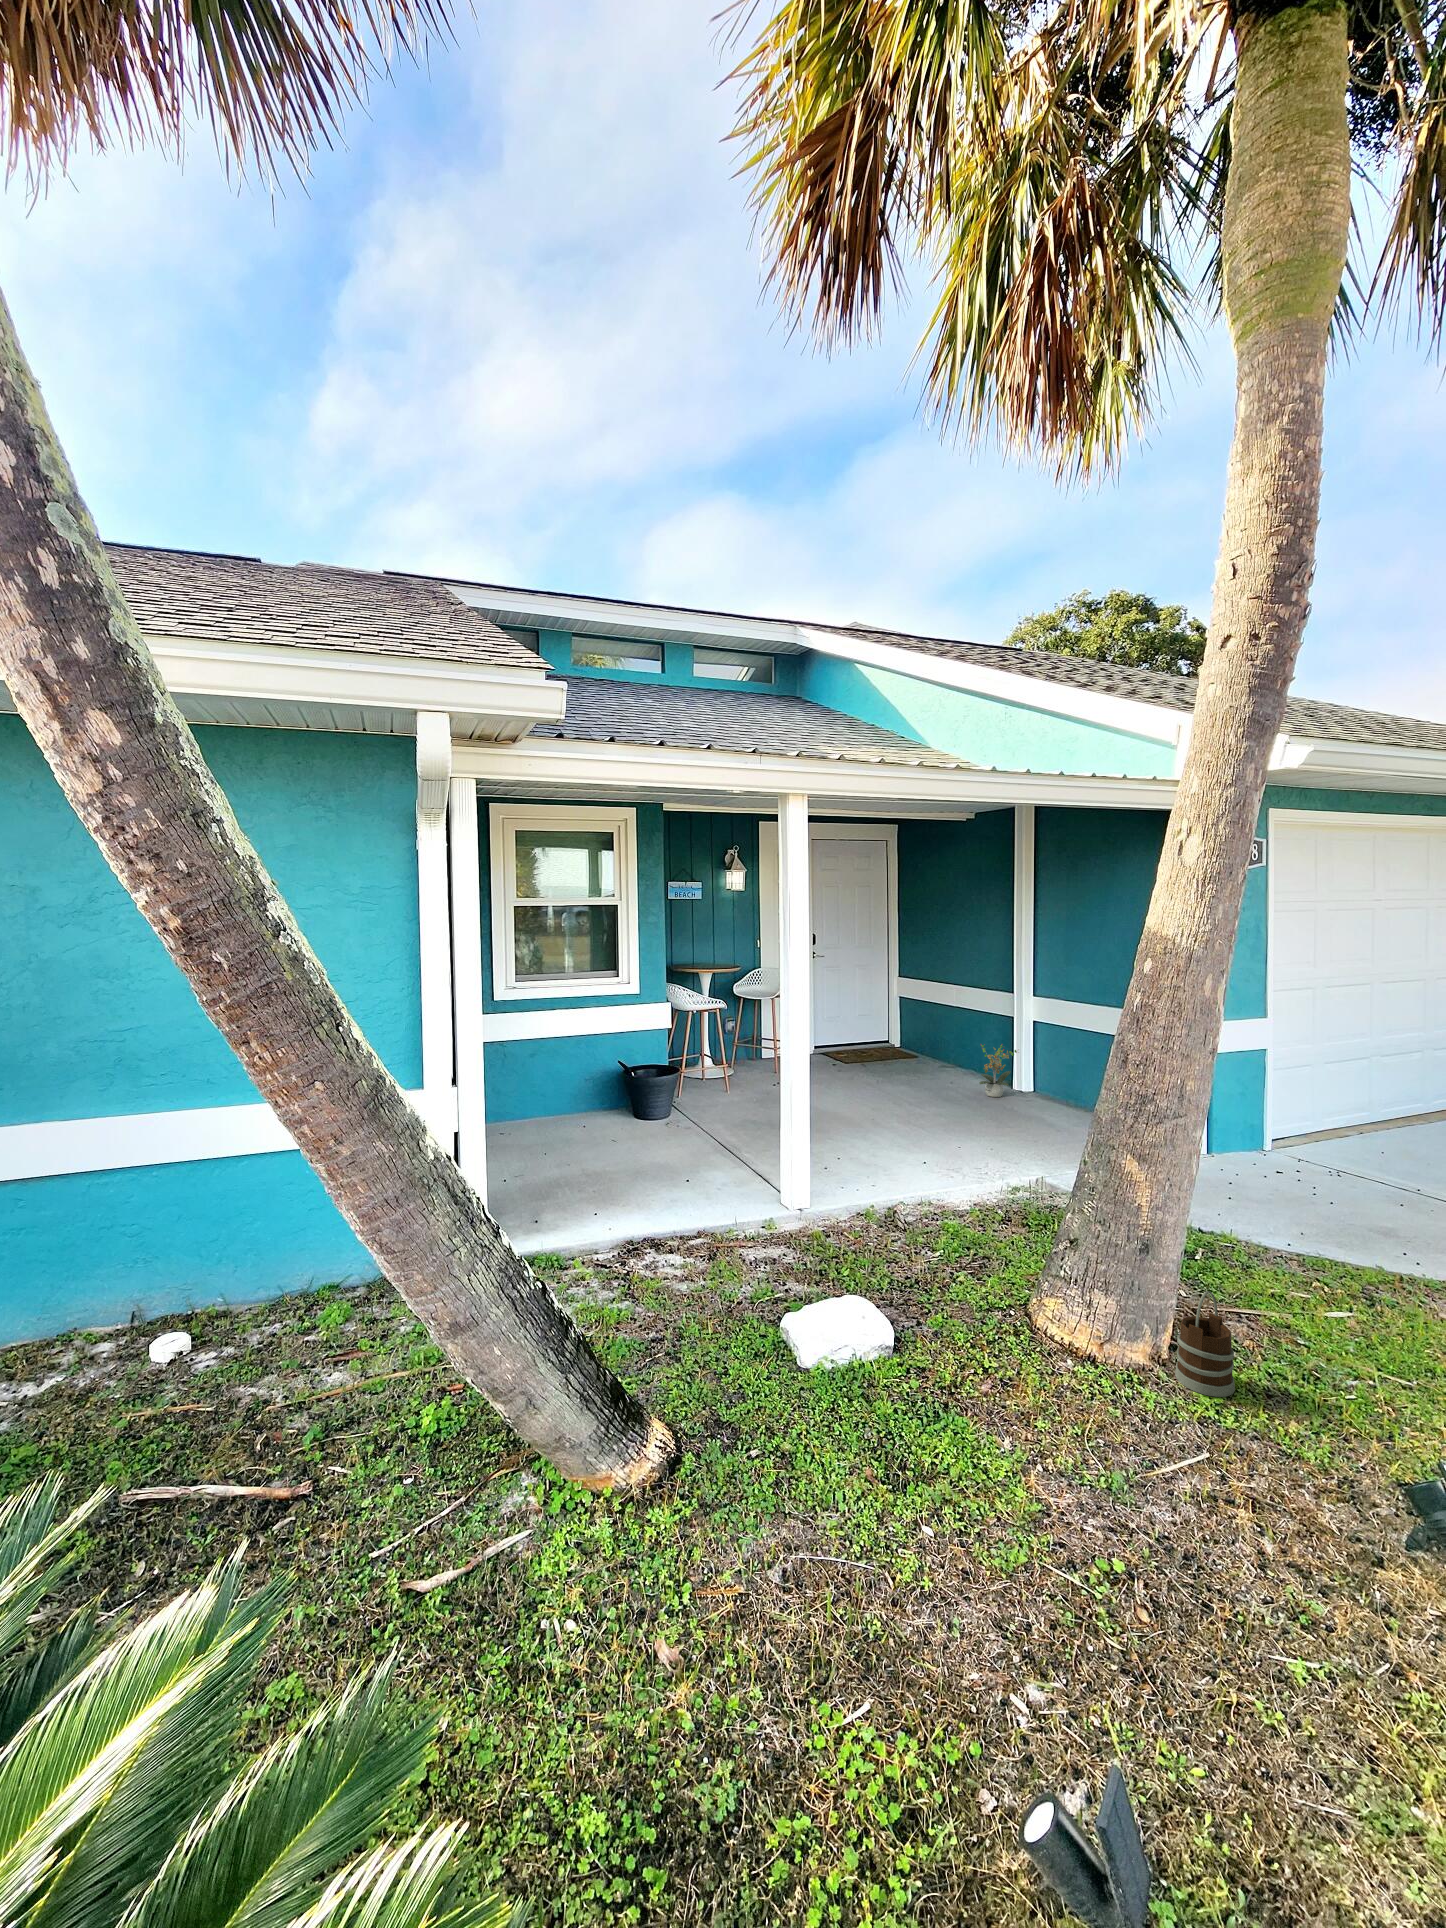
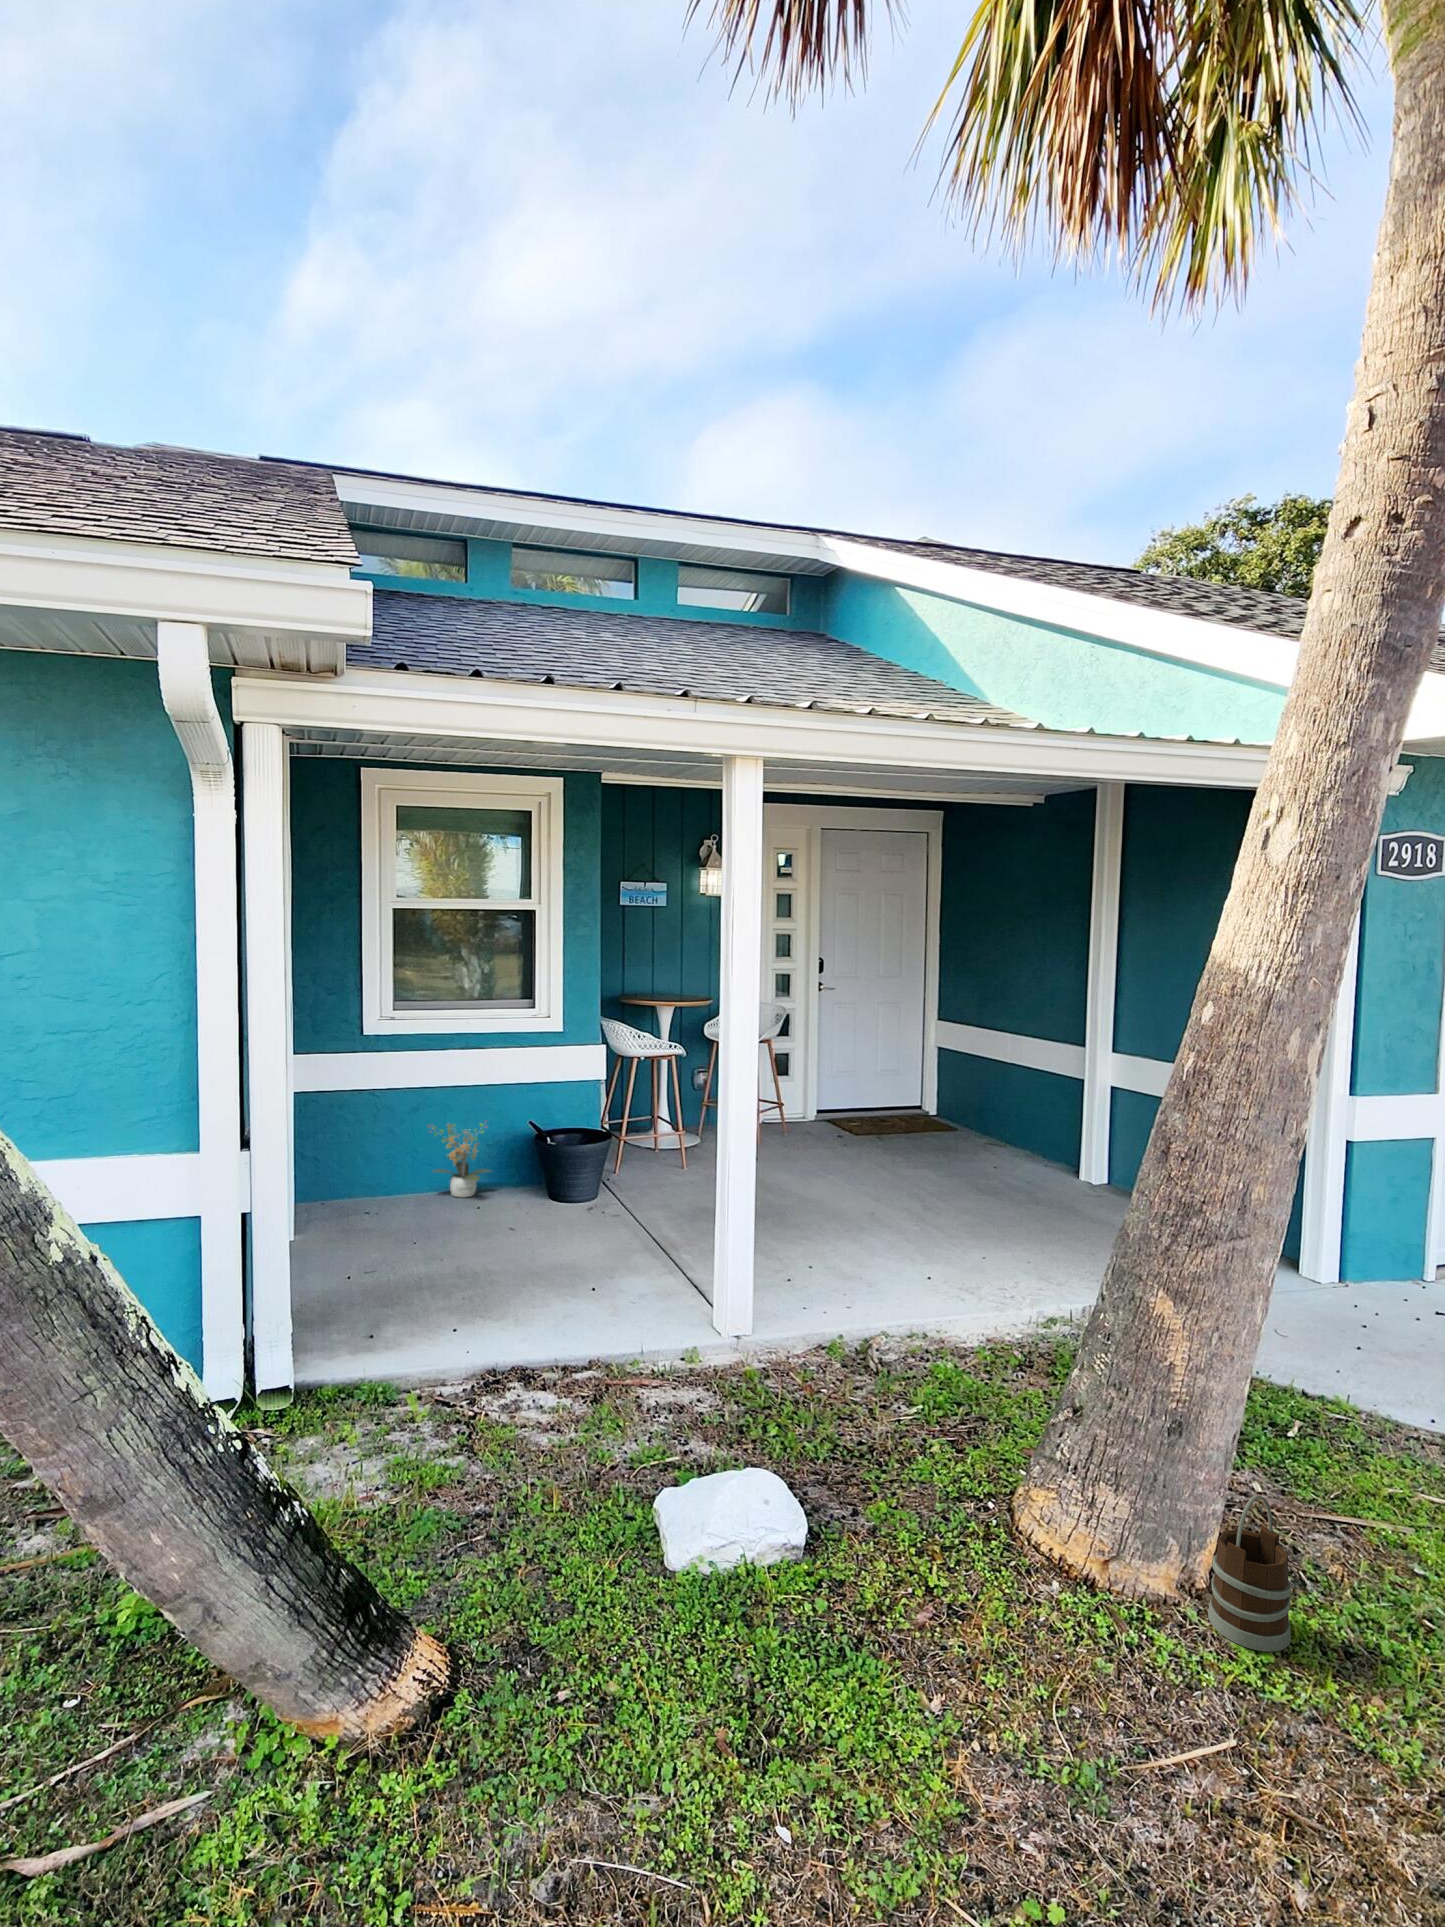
potted plant: present [979,1045,1017,1097] -> present [432,1124,490,1198]

